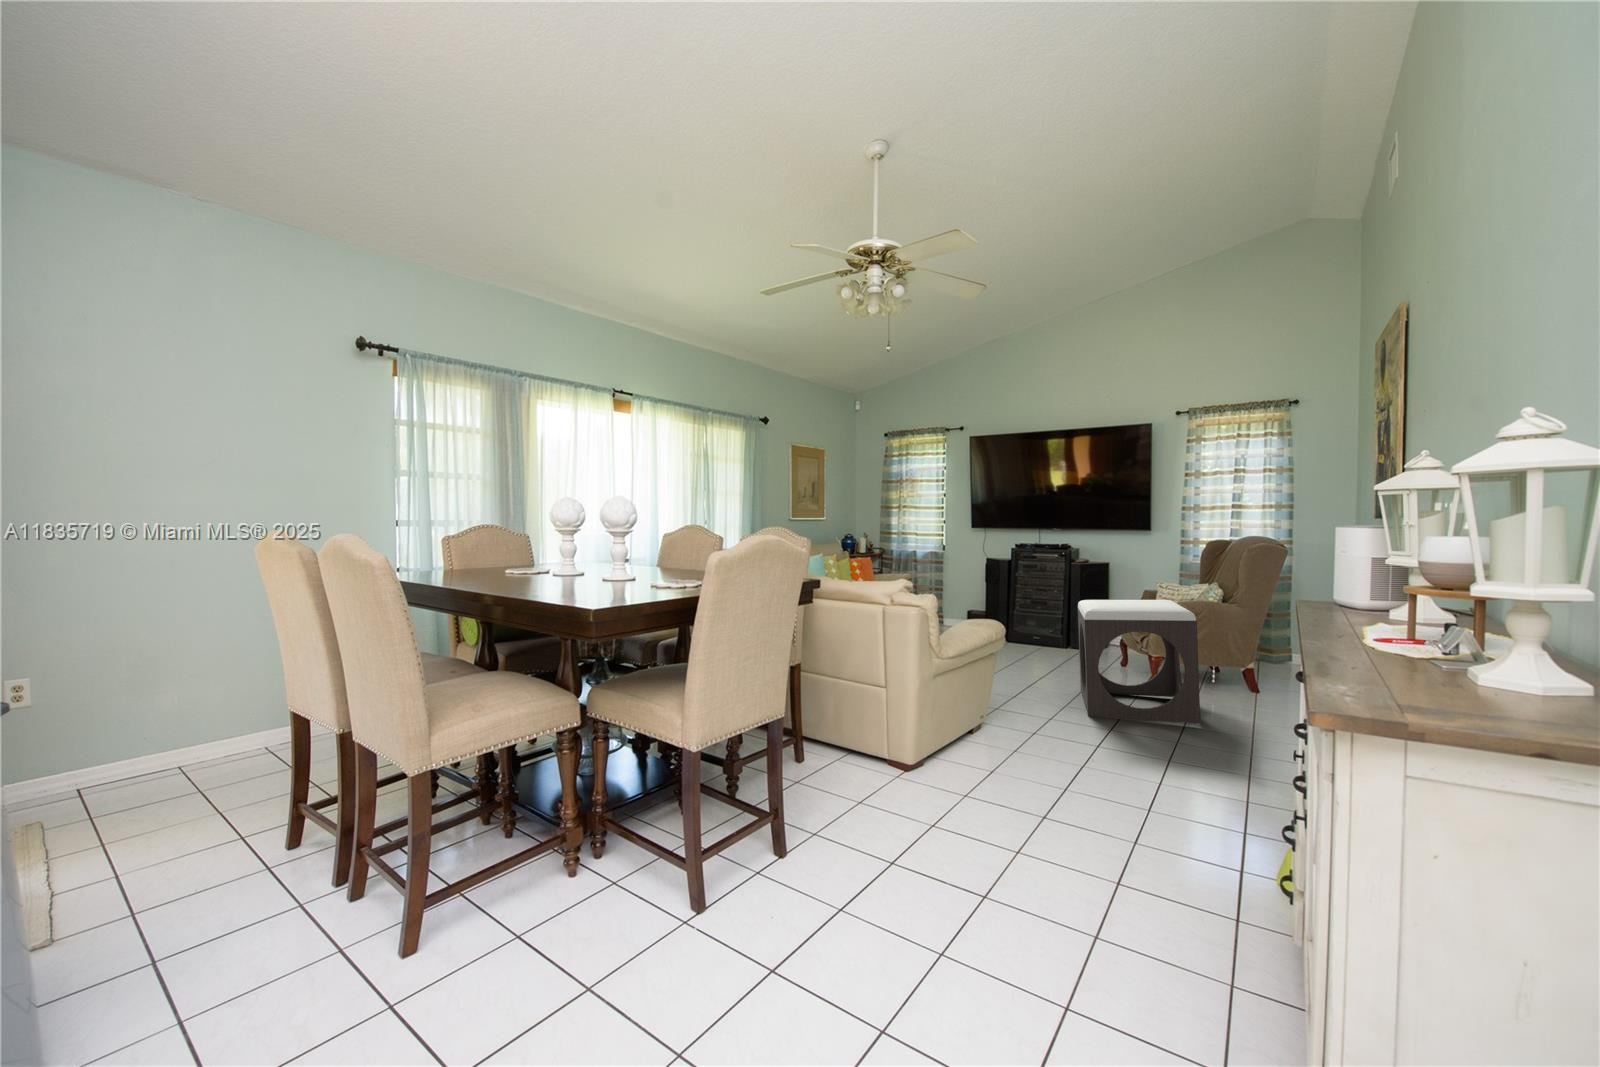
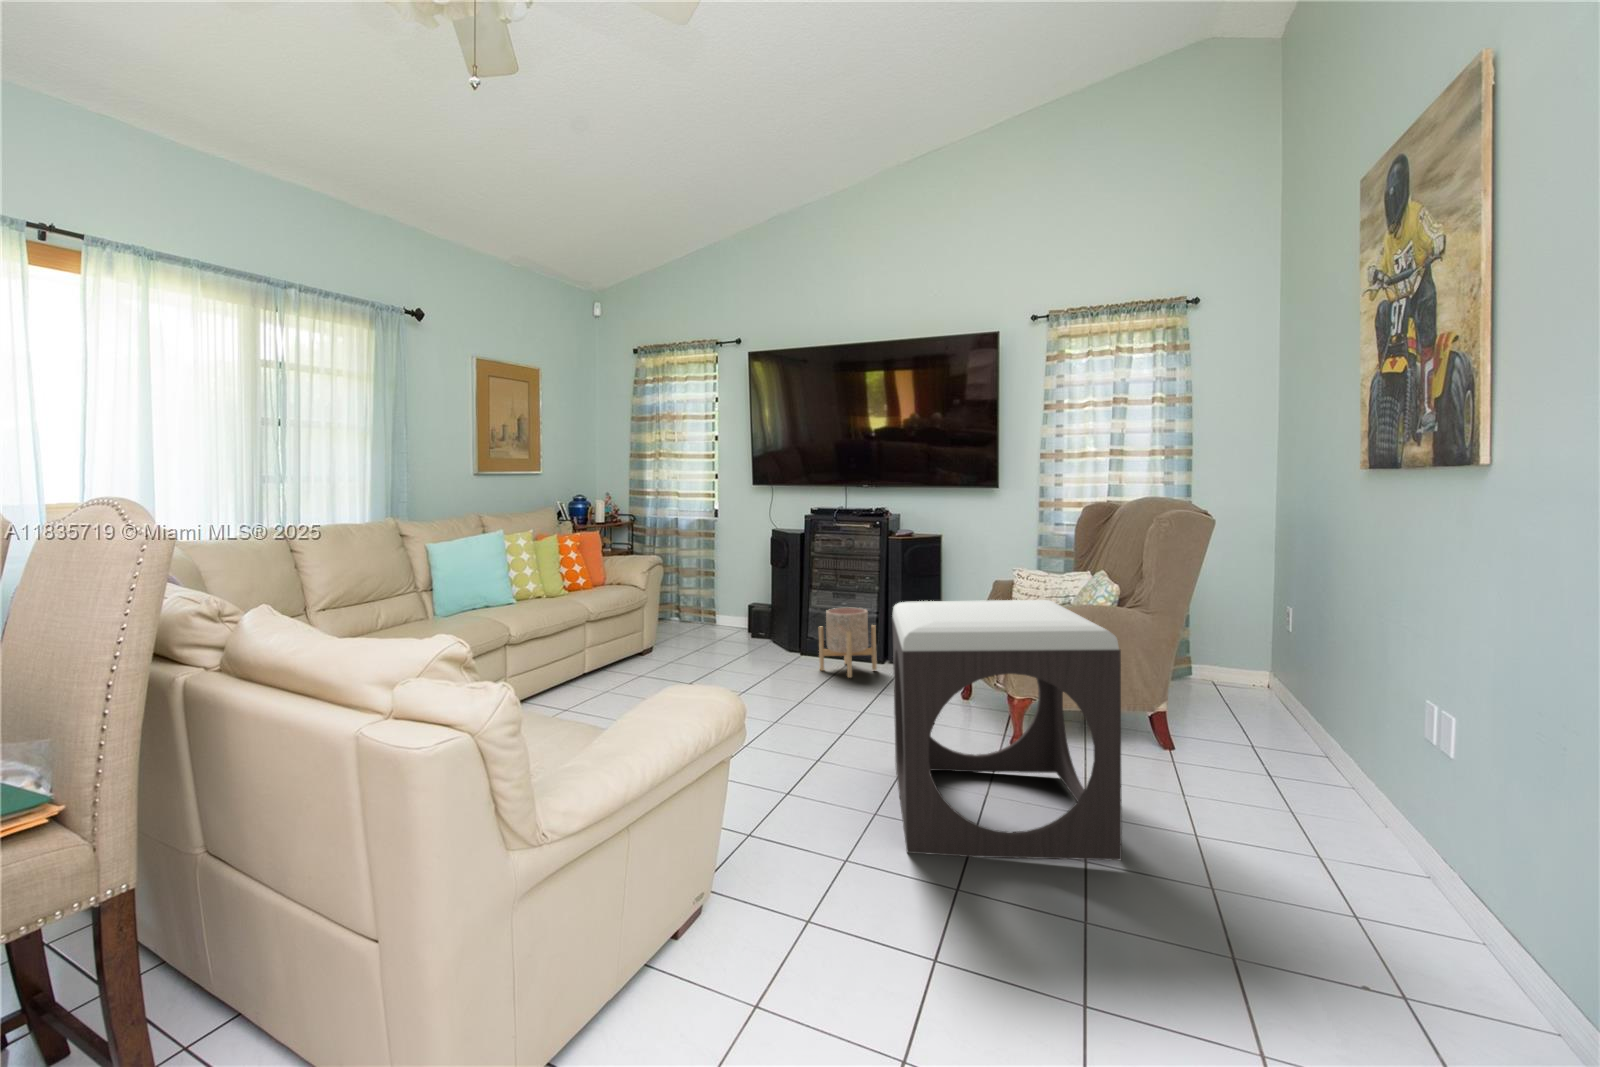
planter: none [1024,610,1065,654] -> present [819,608,877,678]

